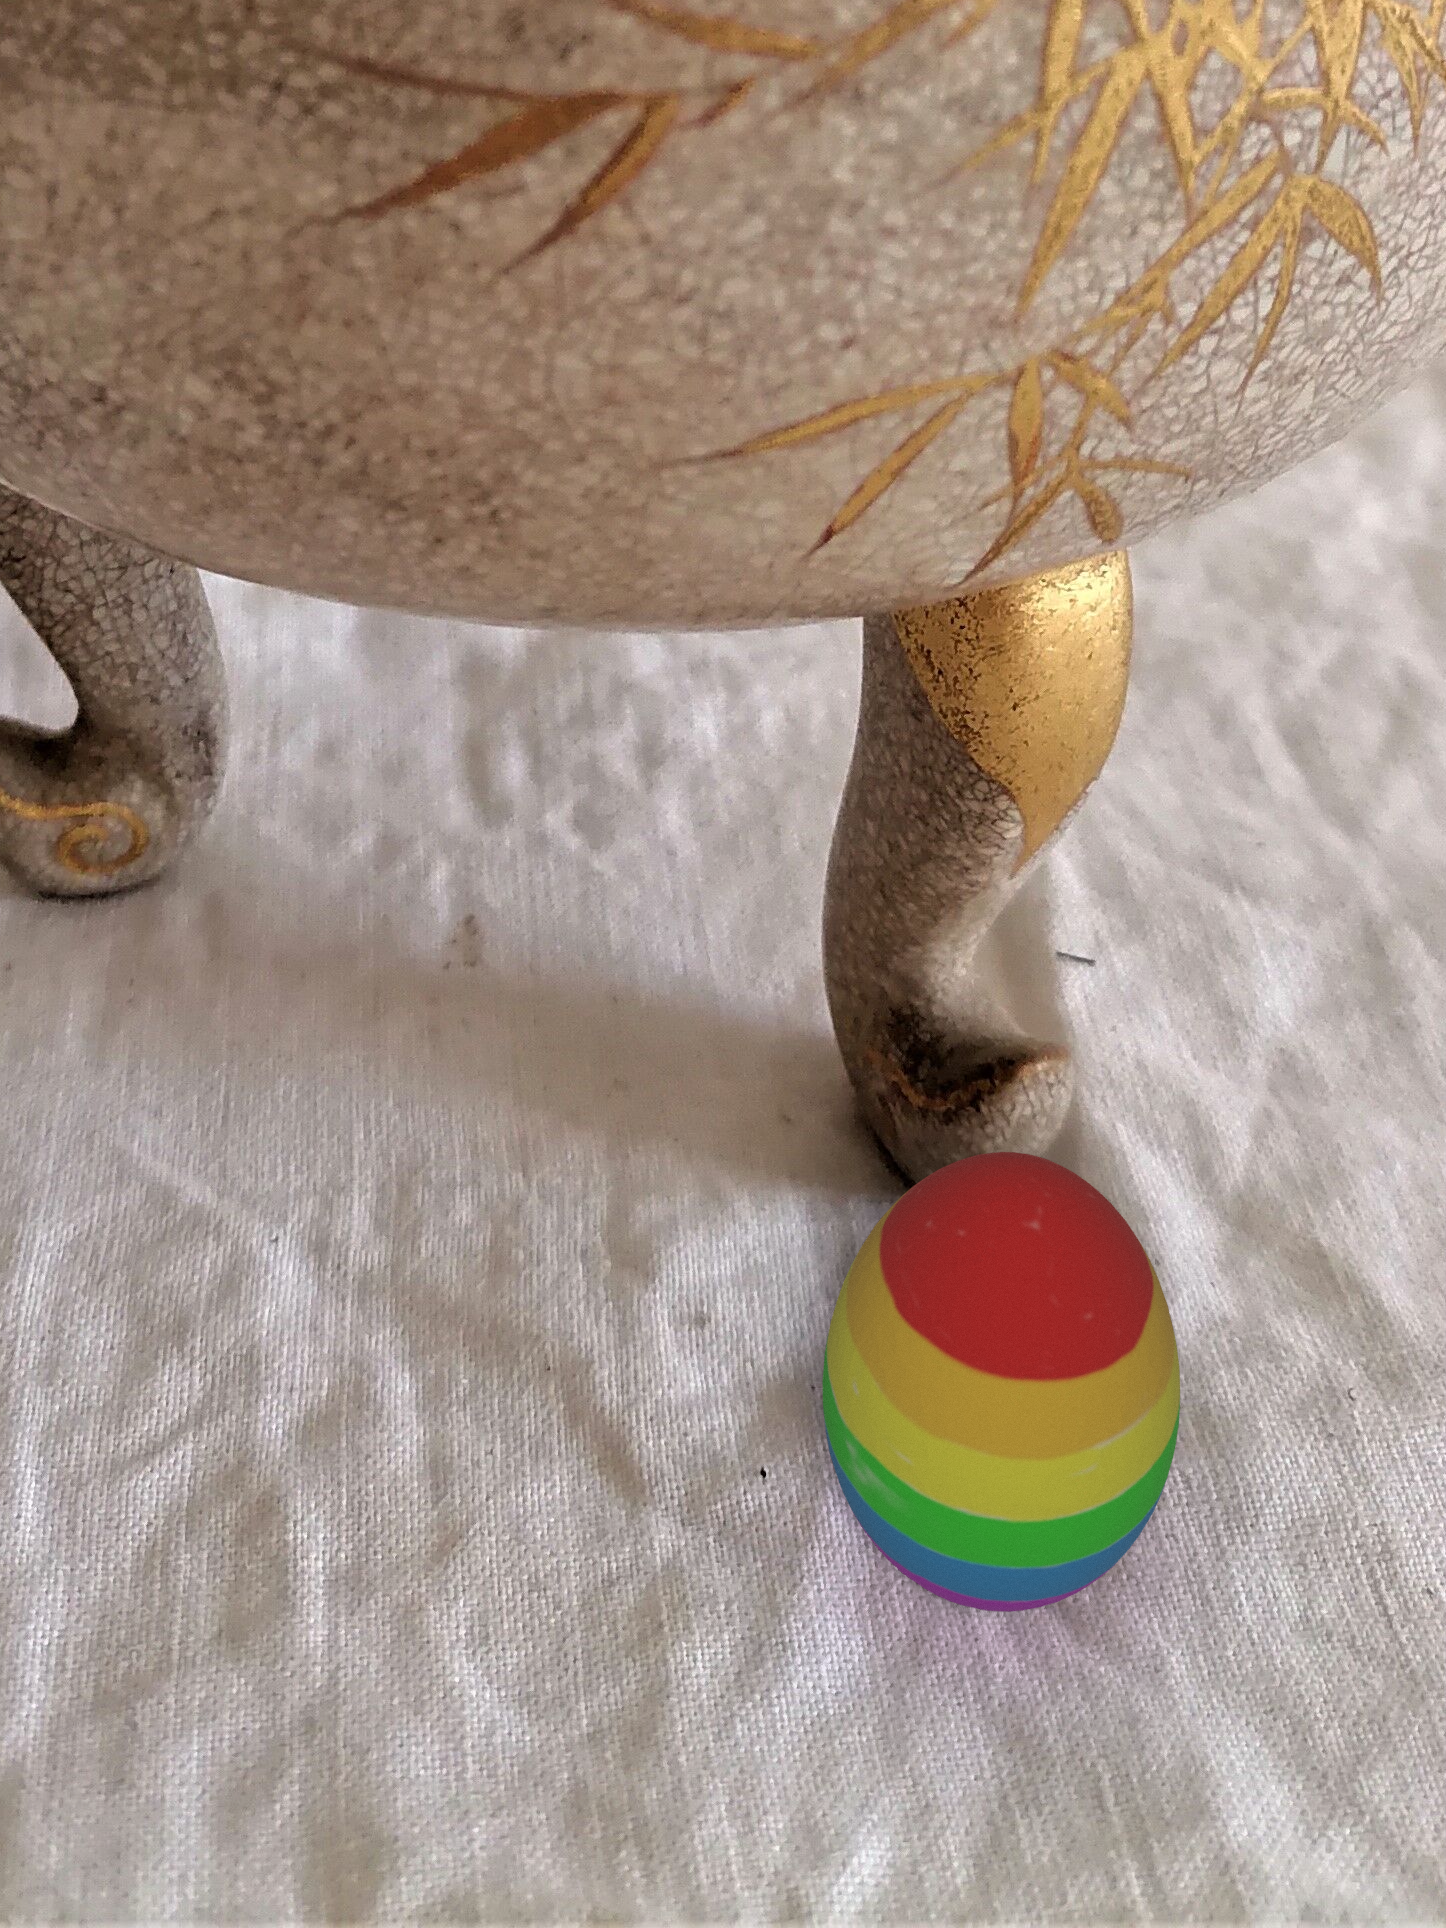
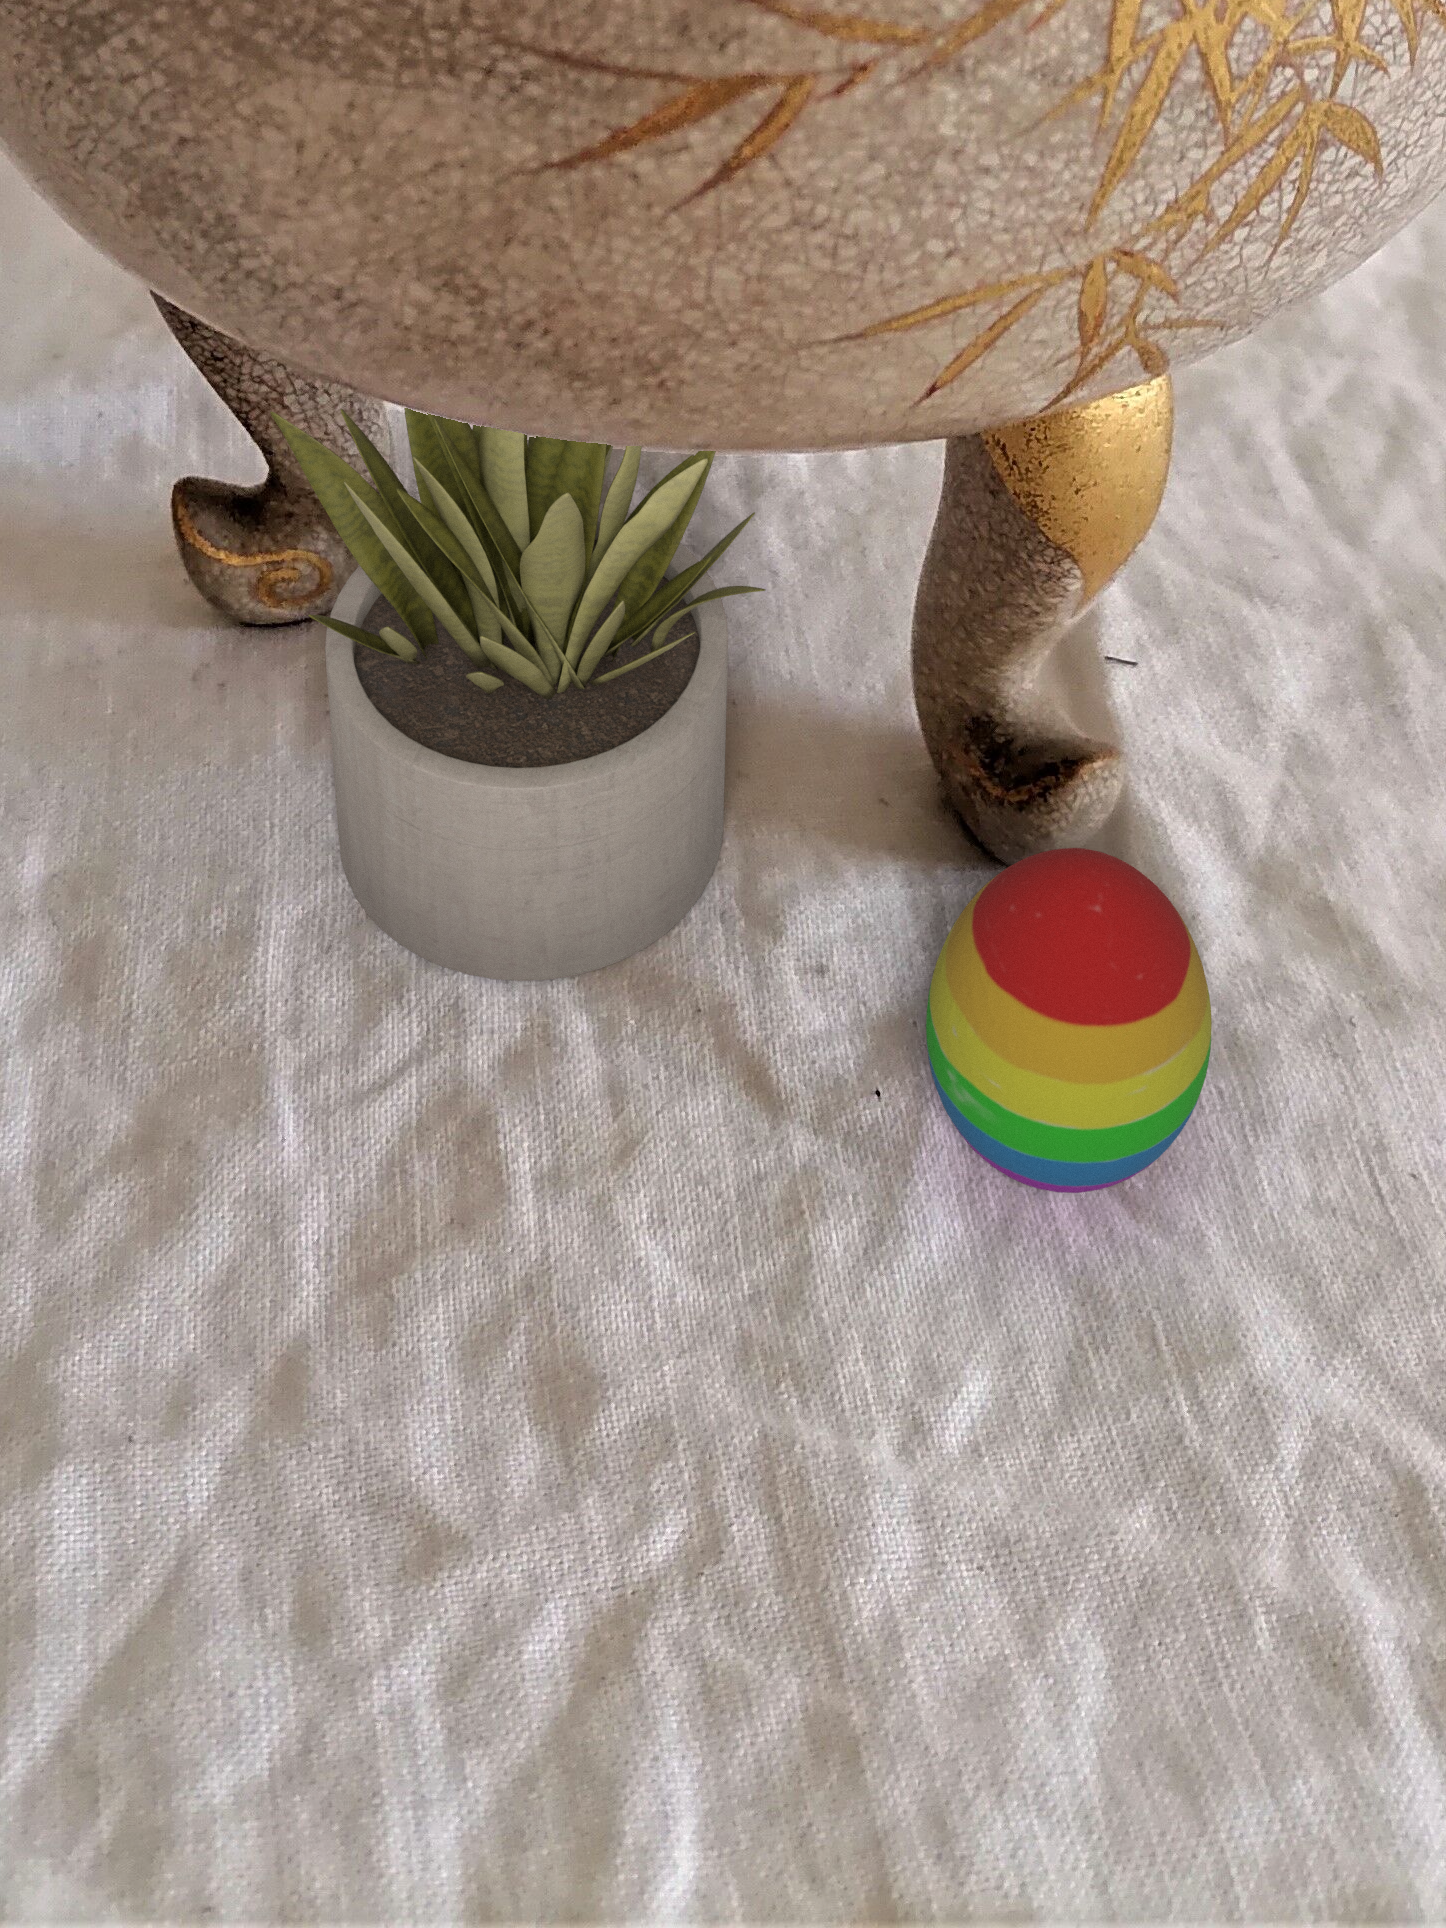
succulent plant: none [52,481,638,1323] -> present [270,408,766,981]

